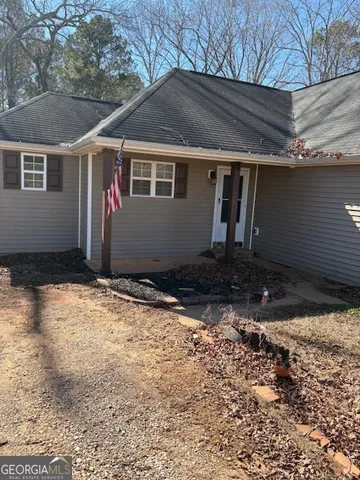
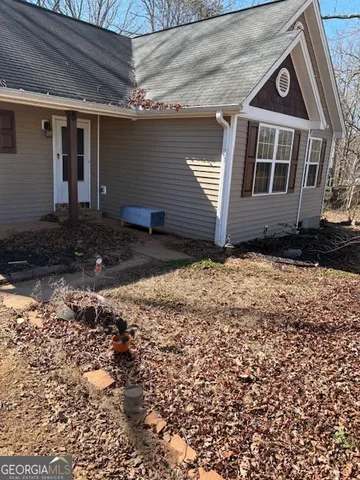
bench: none [272,247,320,276] -> present [120,205,165,234]
watering can: none [289,397,313,428] -> present [123,379,147,415]

